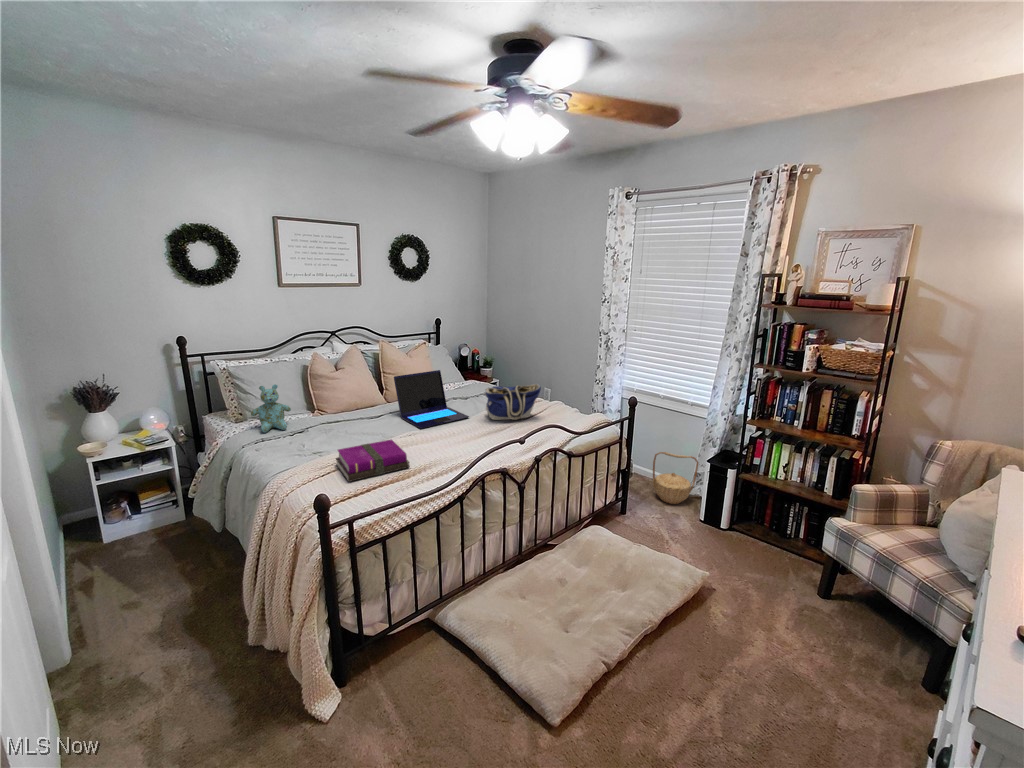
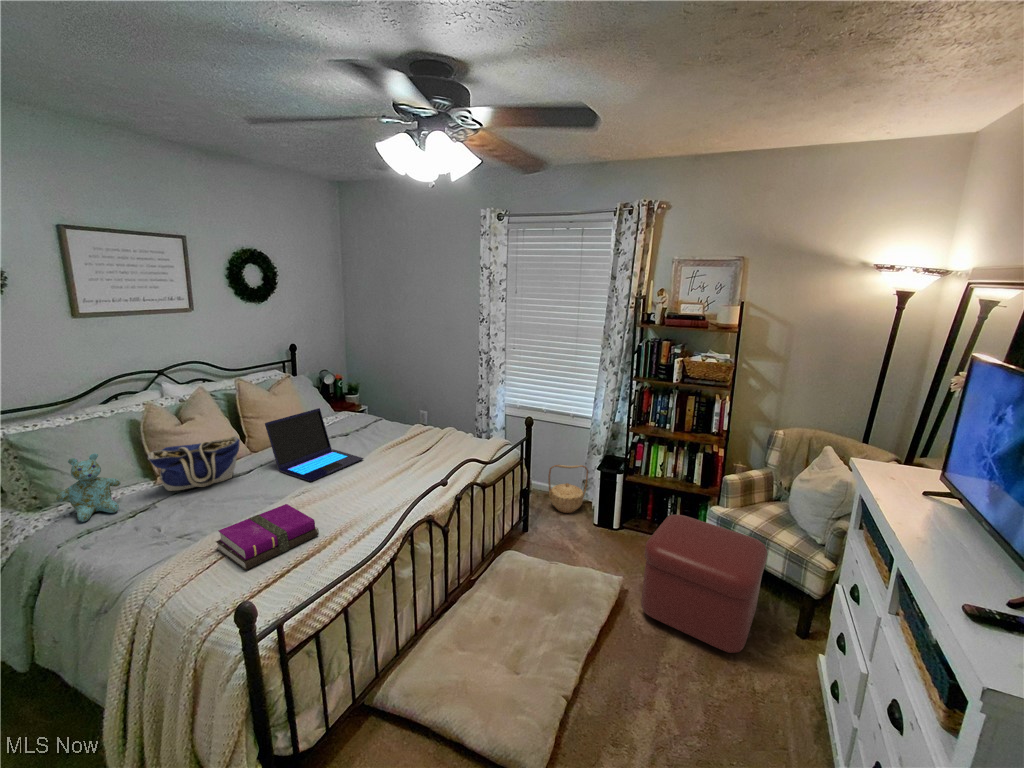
tote bag: present [484,384,541,420] -> present [148,437,240,491]
ottoman: none [722,518,894,684] -> present [641,514,767,653]

